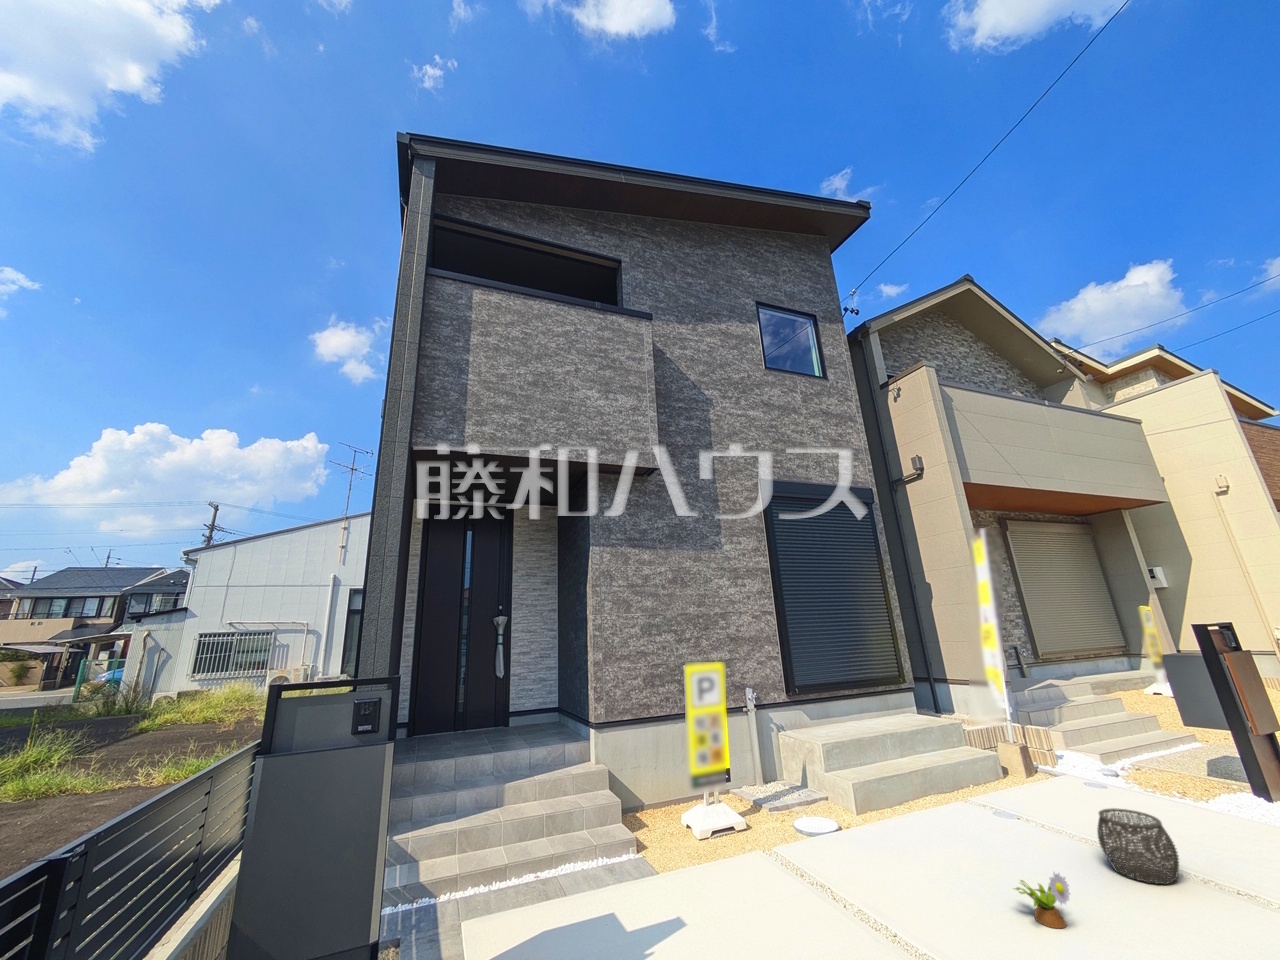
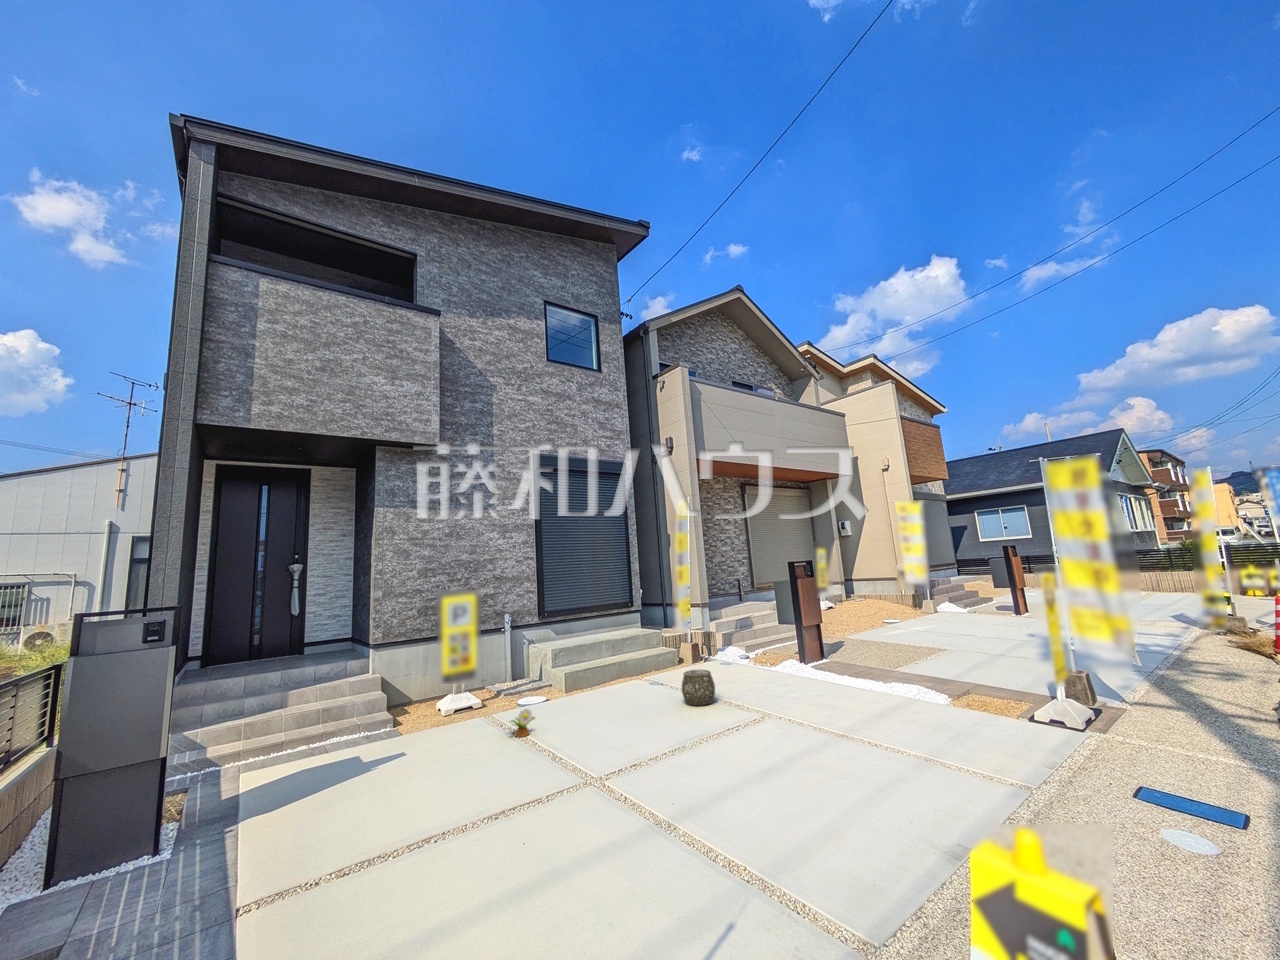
decorative plant: present [1015,873,1070,928] -> present [511,709,535,737]

